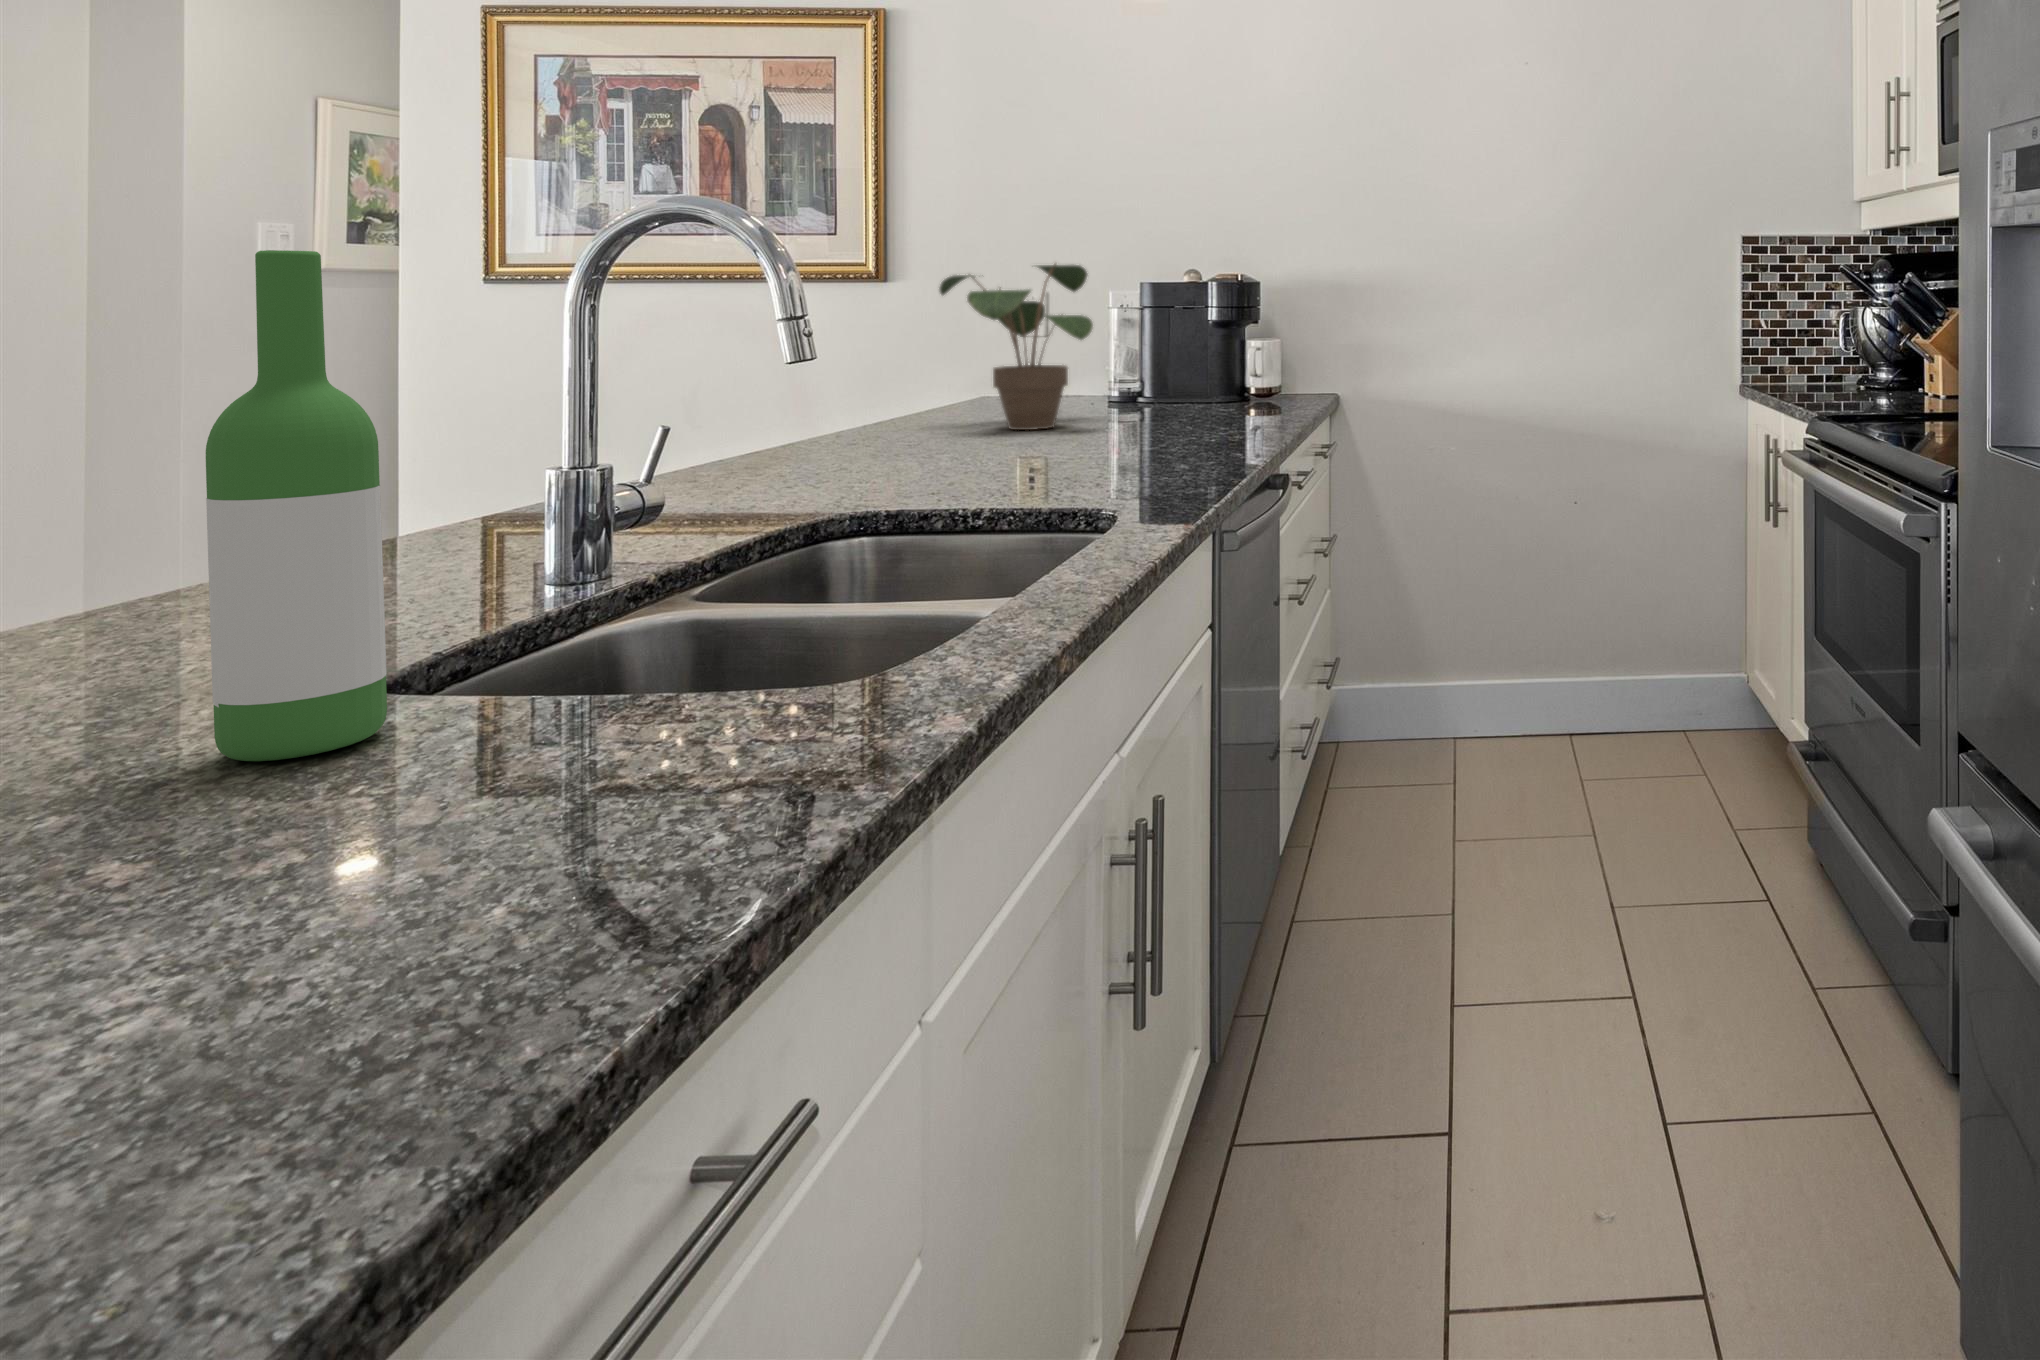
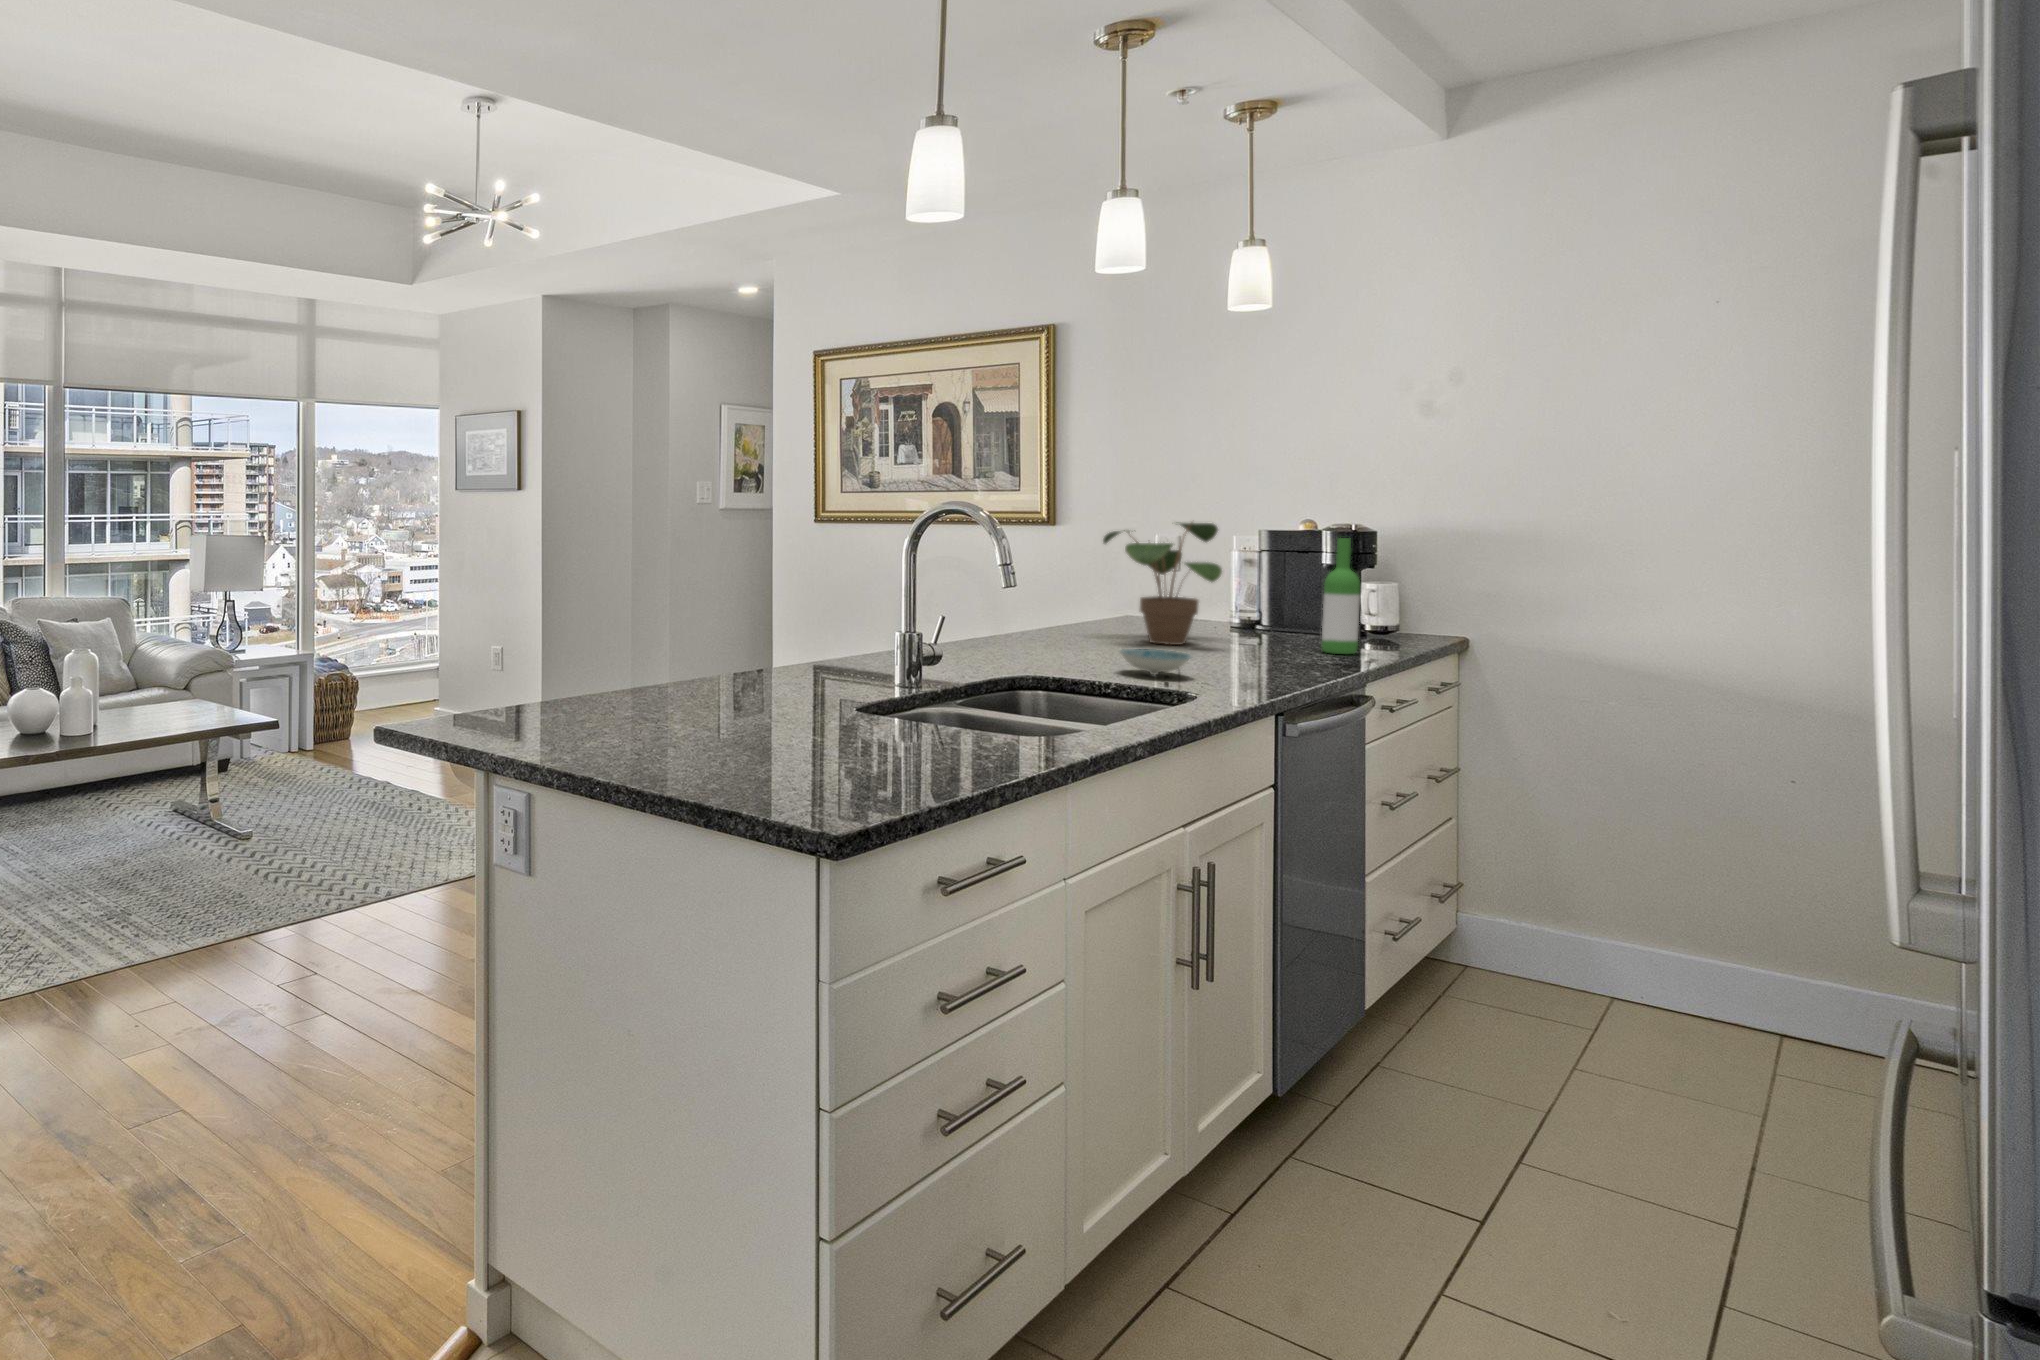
wine bottle: present [206,250,387,761] -> present [1322,538,1360,654]
ceramic bowl: none [950,433,1055,471] -> present [1119,649,1192,675]

